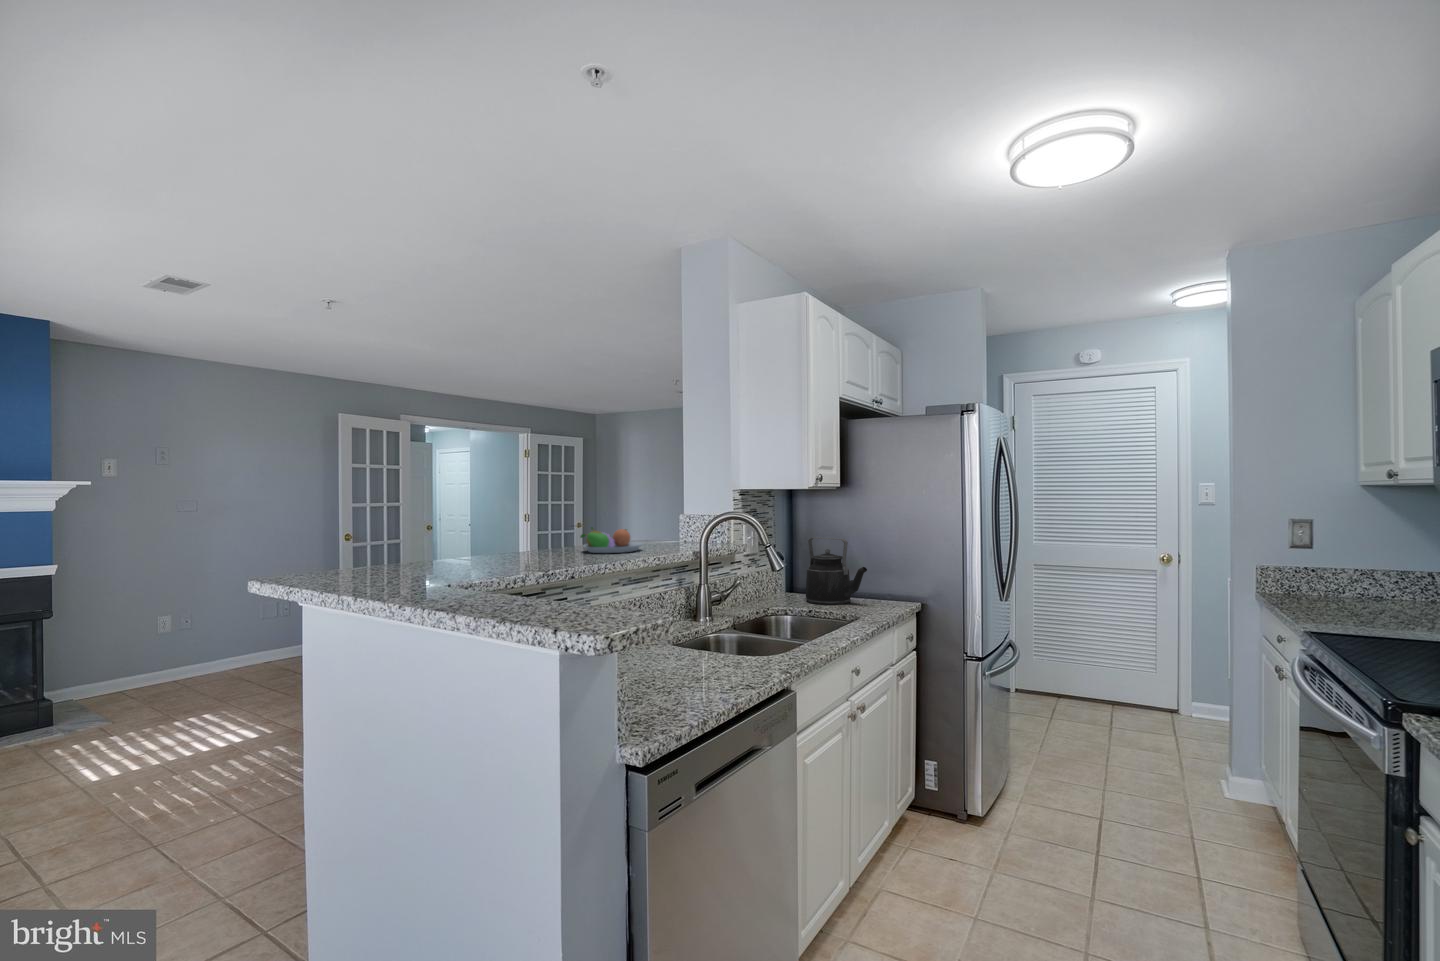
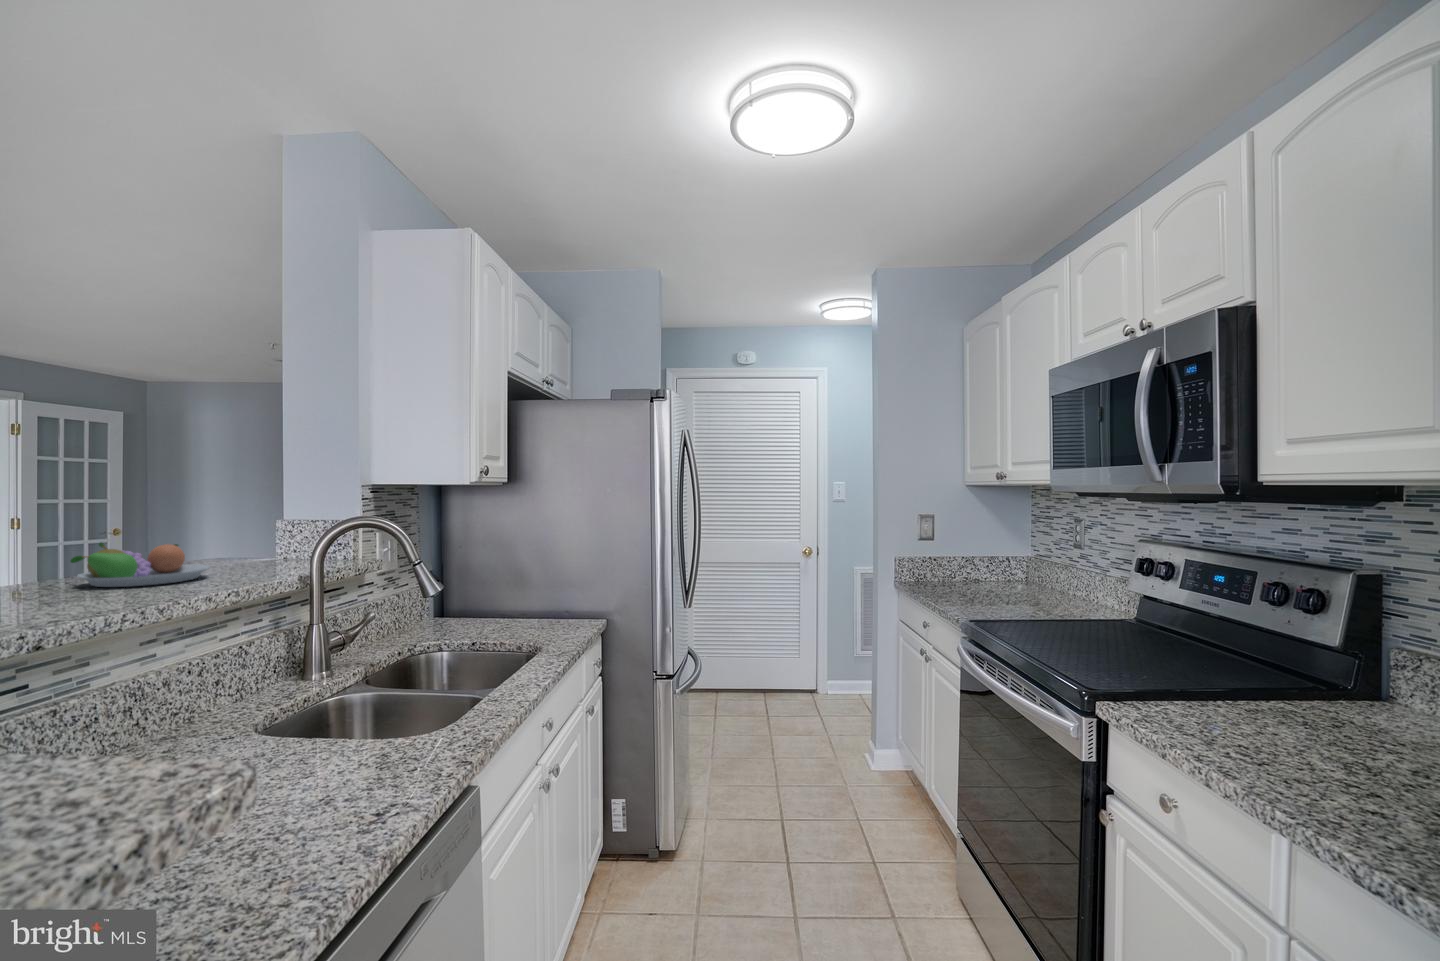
kettle: present [806,537,867,605] -> none [474,546,556,632]

